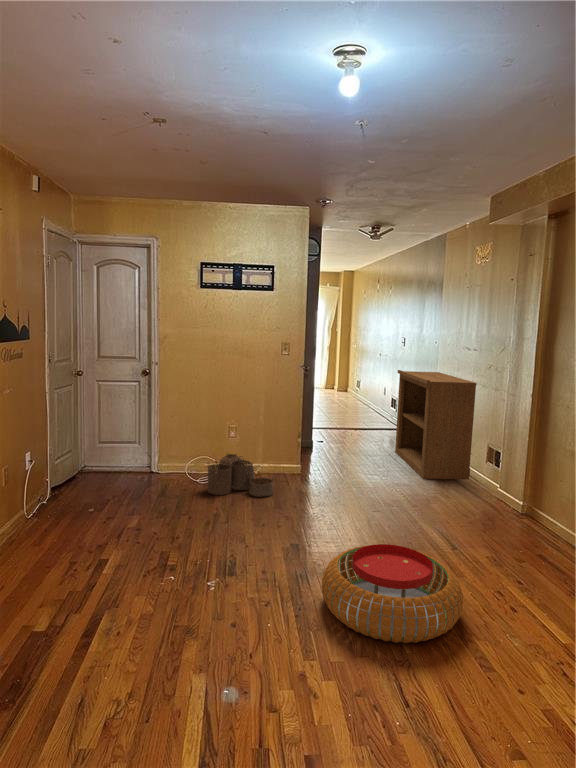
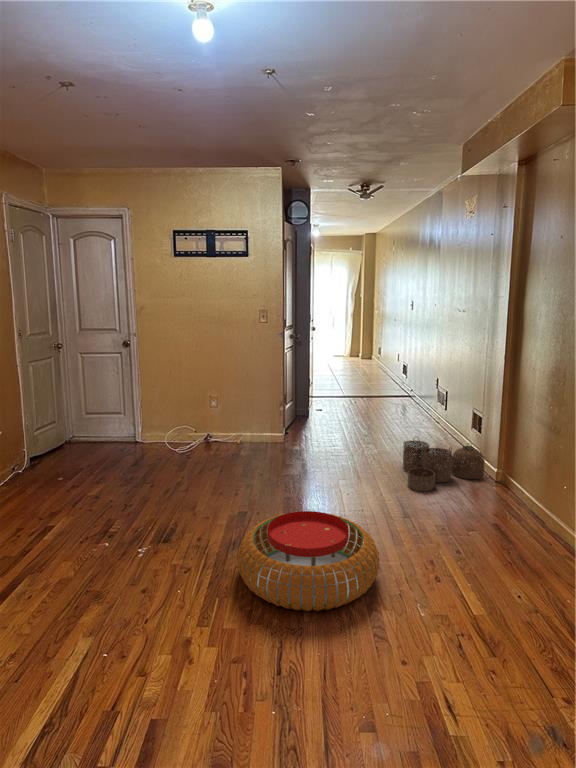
bookshelf: present [395,370,477,479] -> none [390,334,461,445]
woven basket: present [208,454,273,497] -> present [403,439,485,491]

